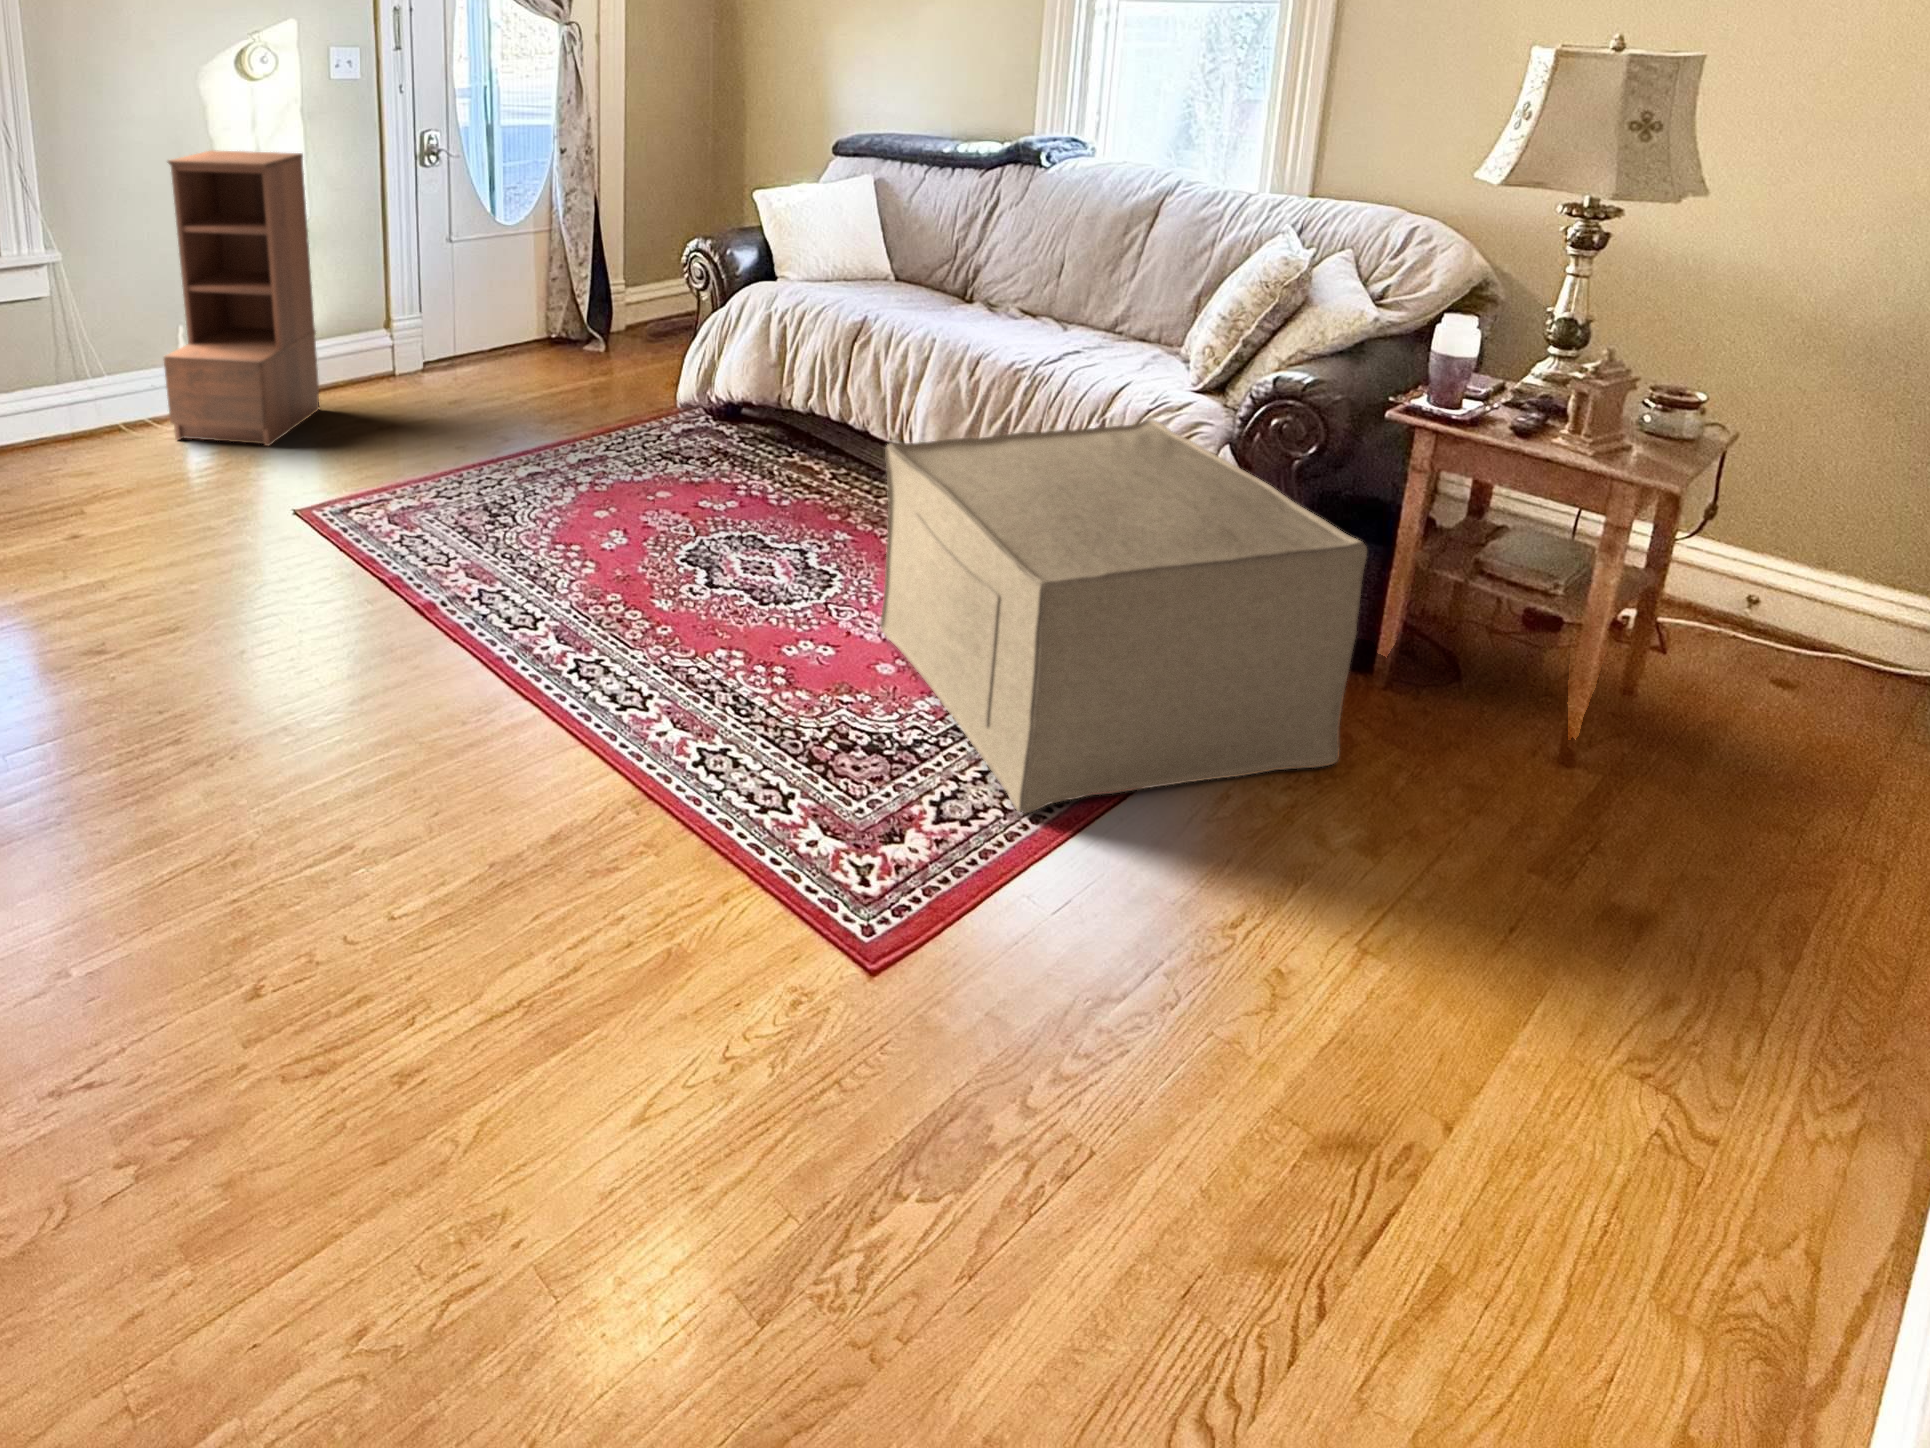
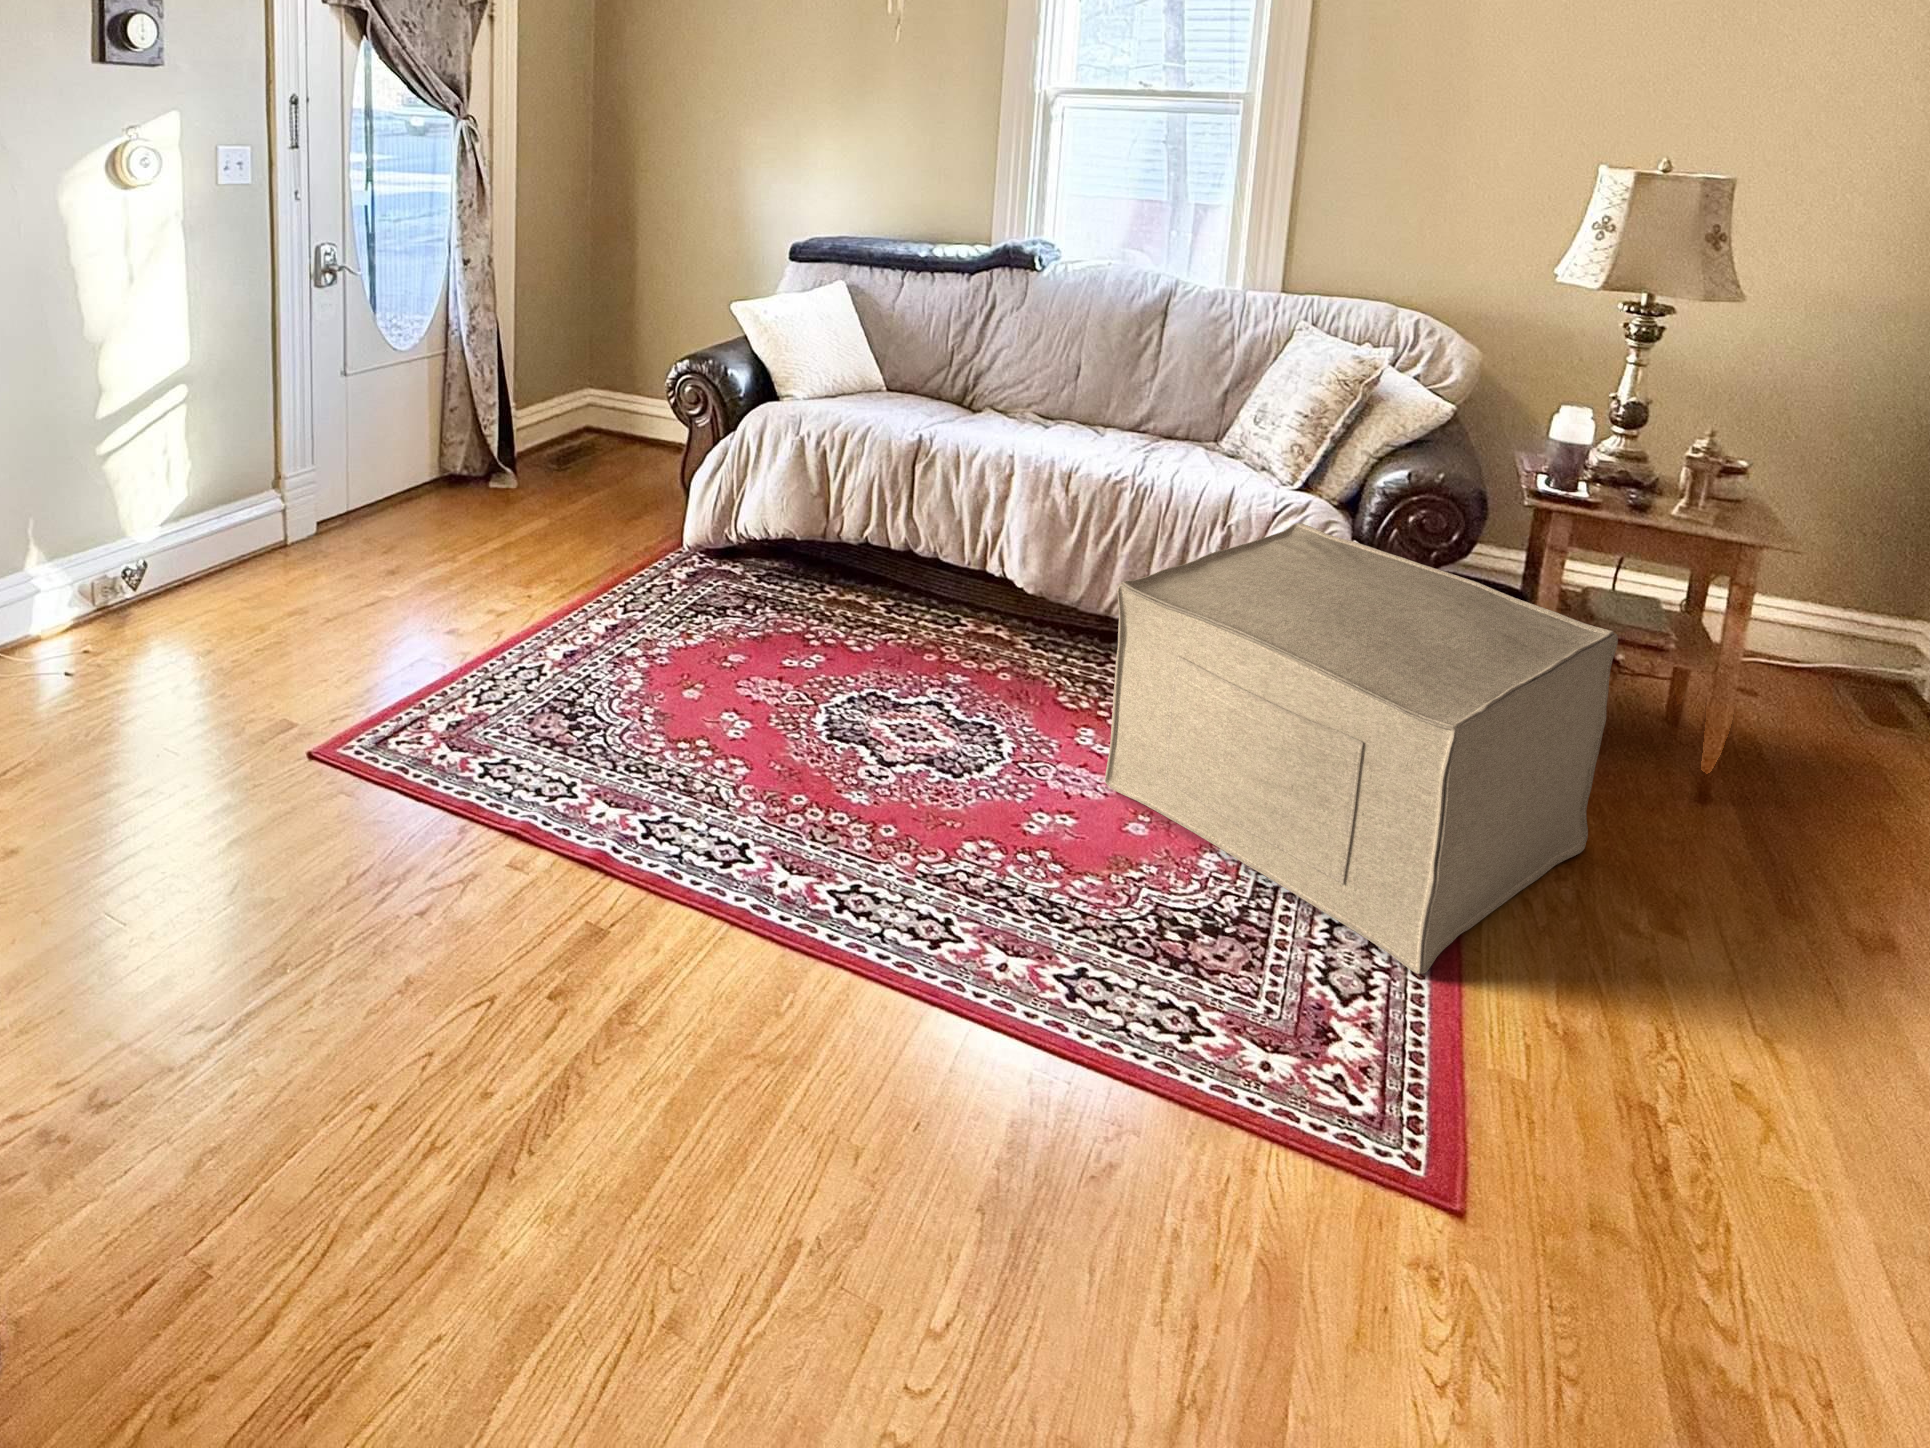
bookshelf: present [164,150,319,446] -> none [38,280,229,676]

